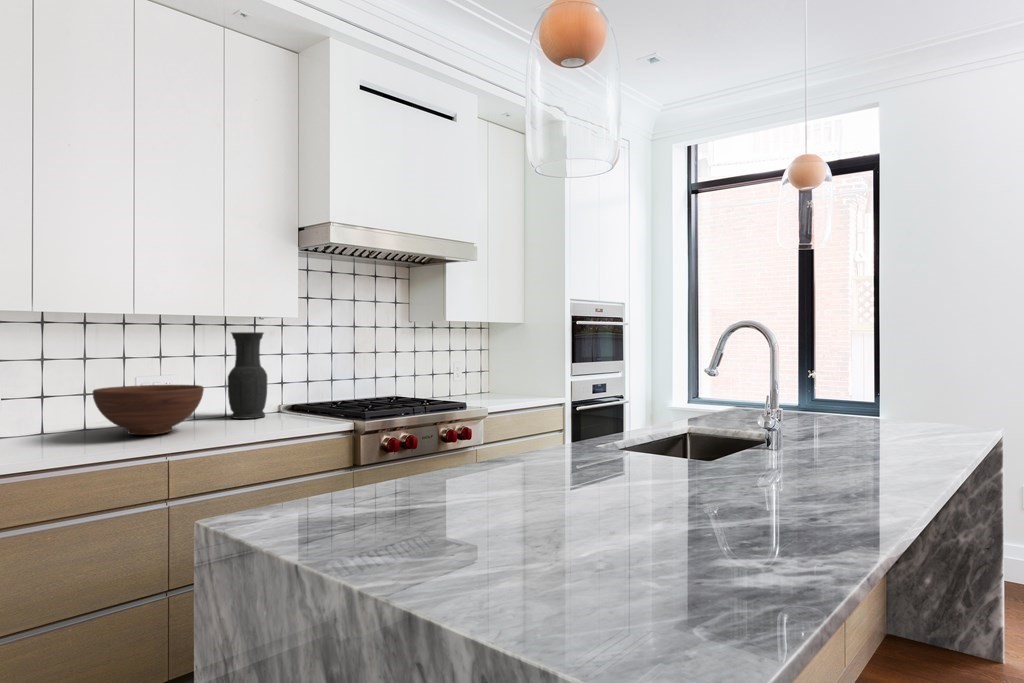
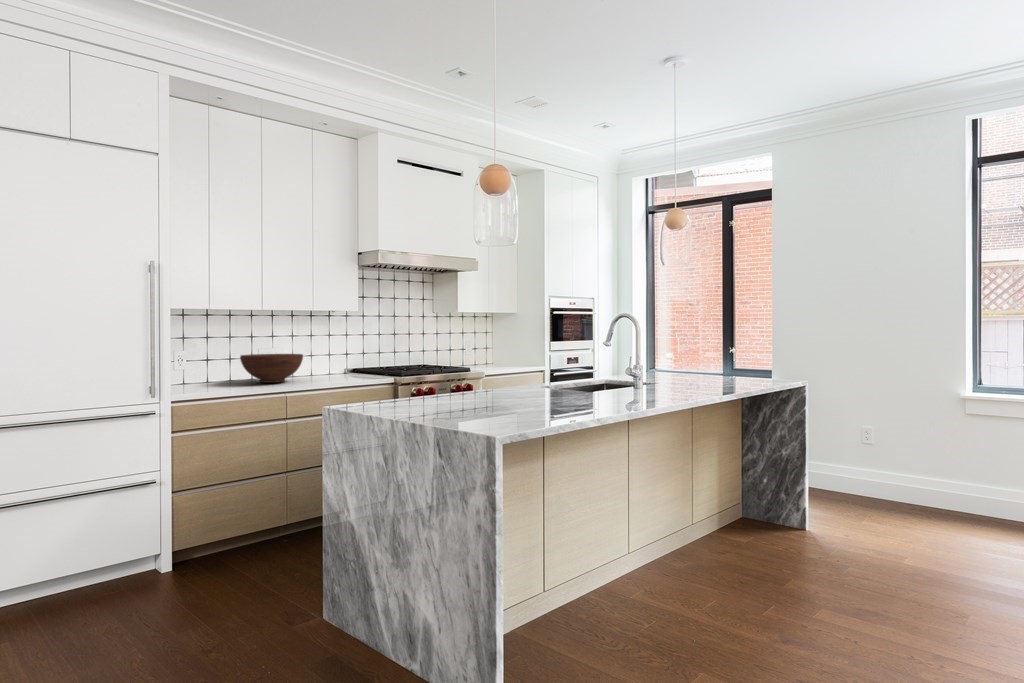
vase: present [228,332,267,419] -> none [315,321,339,376]

